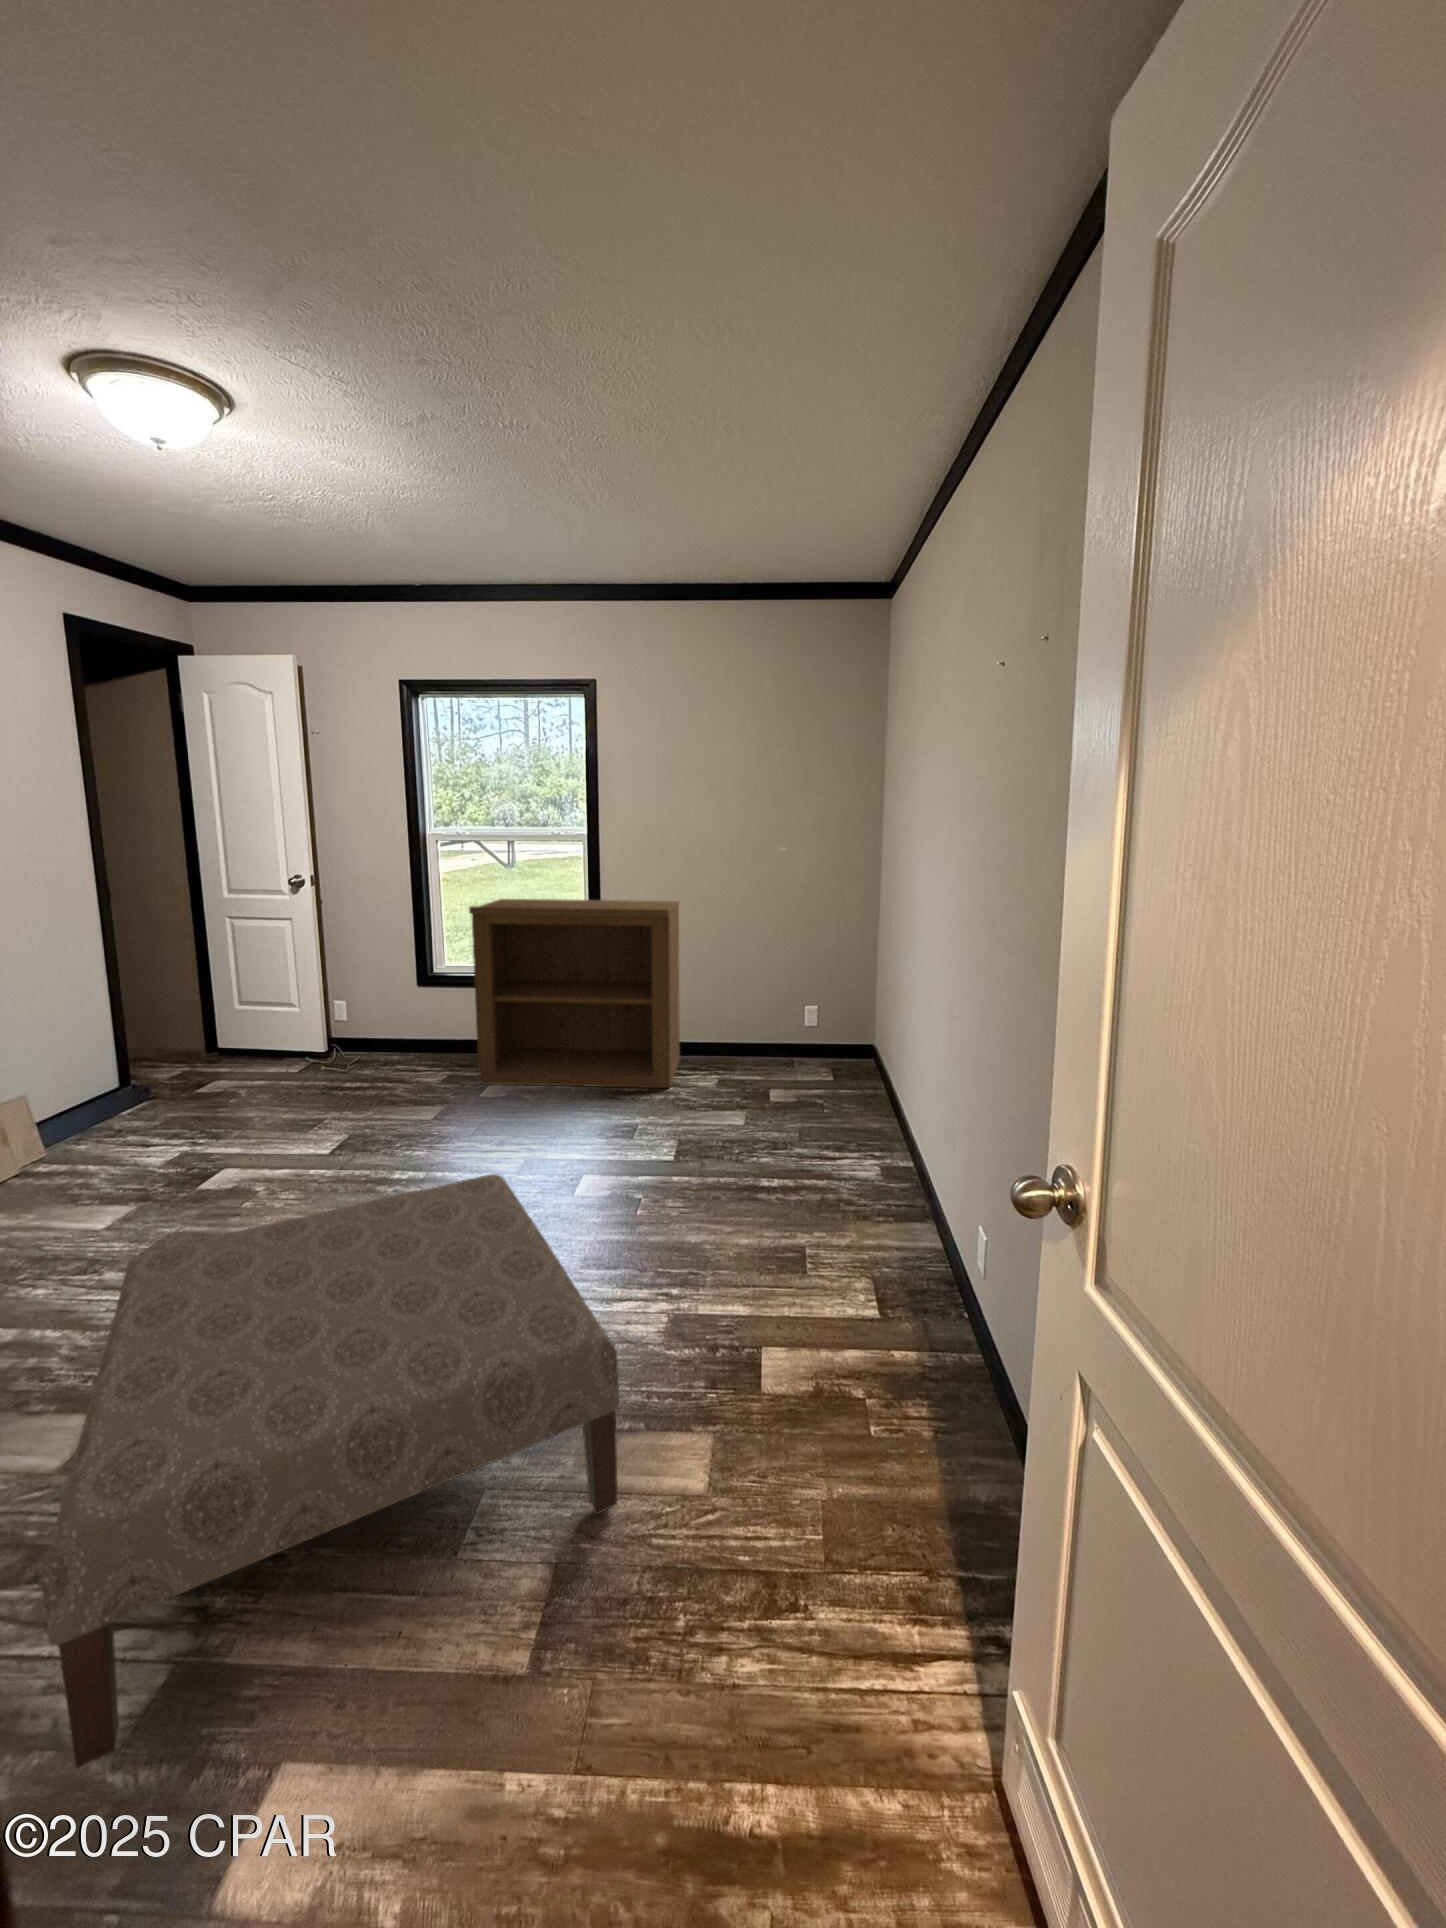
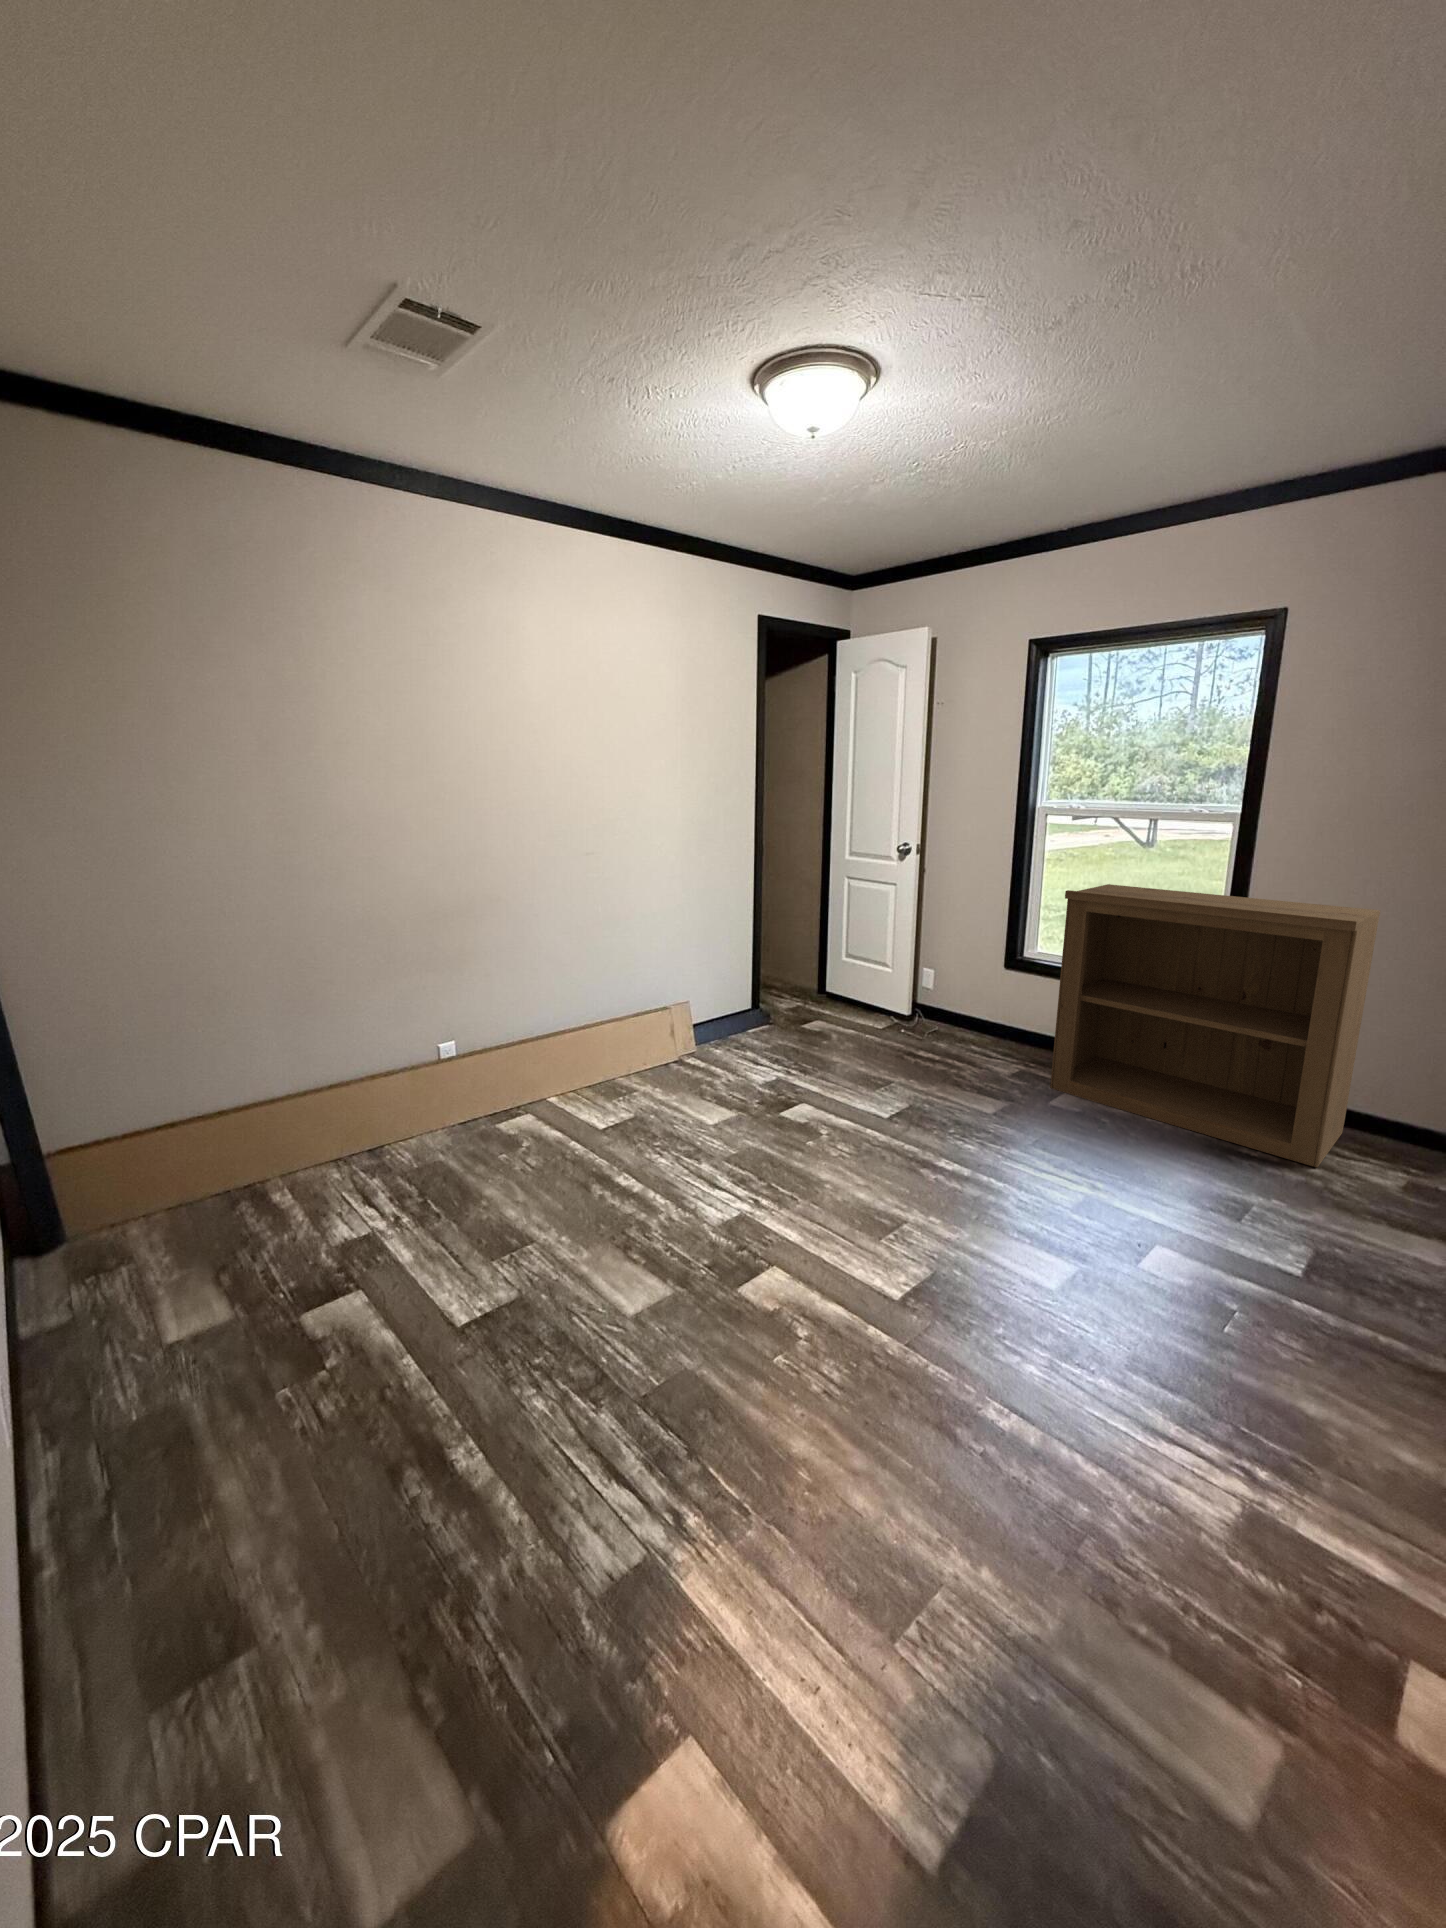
ottoman: present [41,1174,620,1768] -> none [559,1167,1134,1749]

